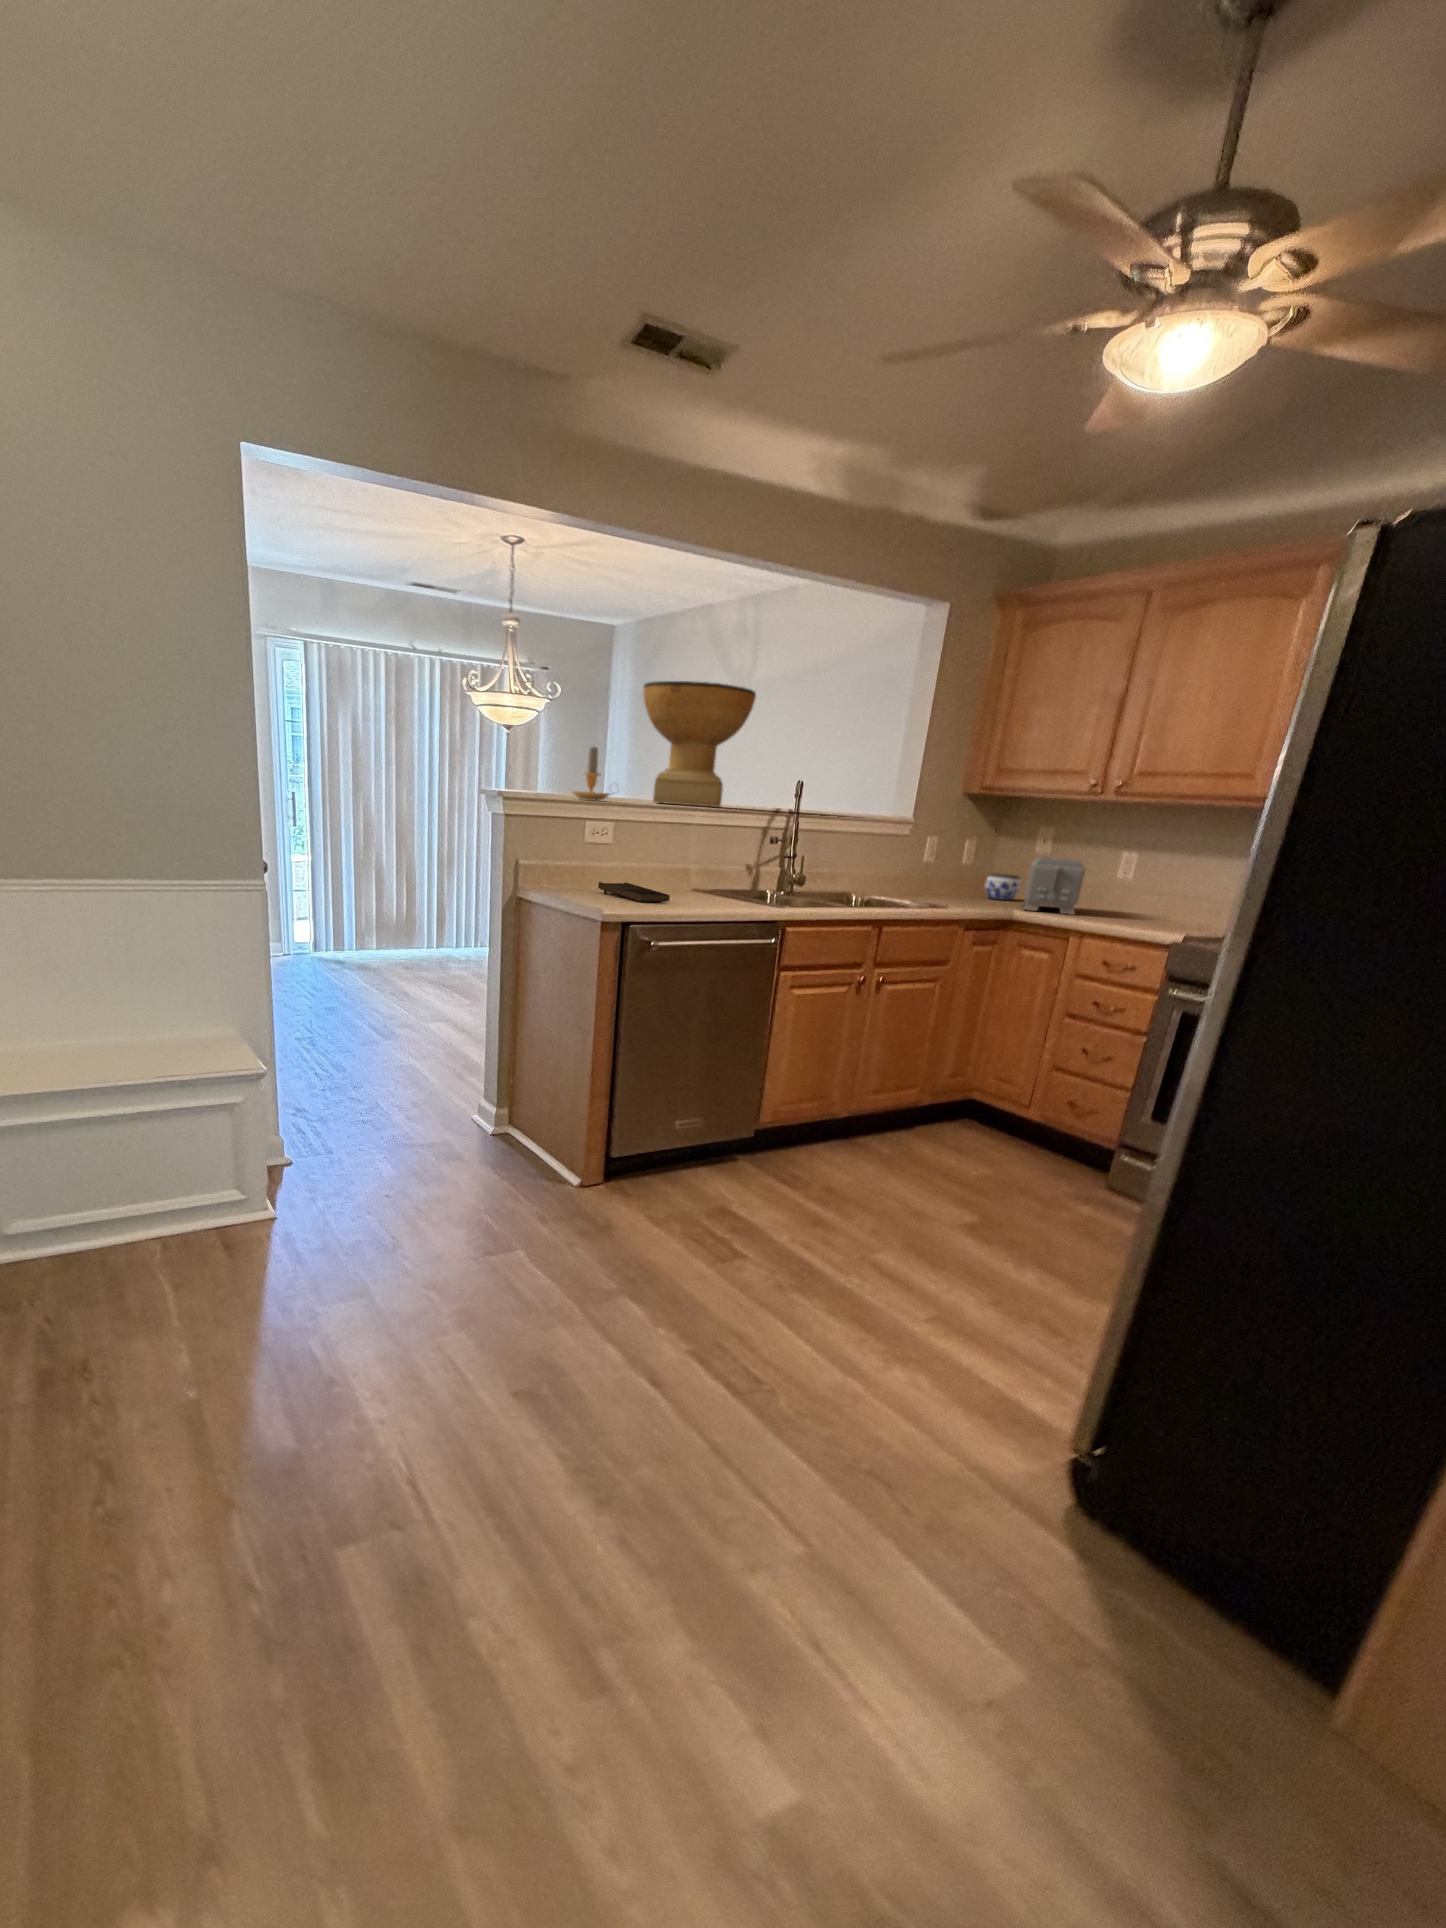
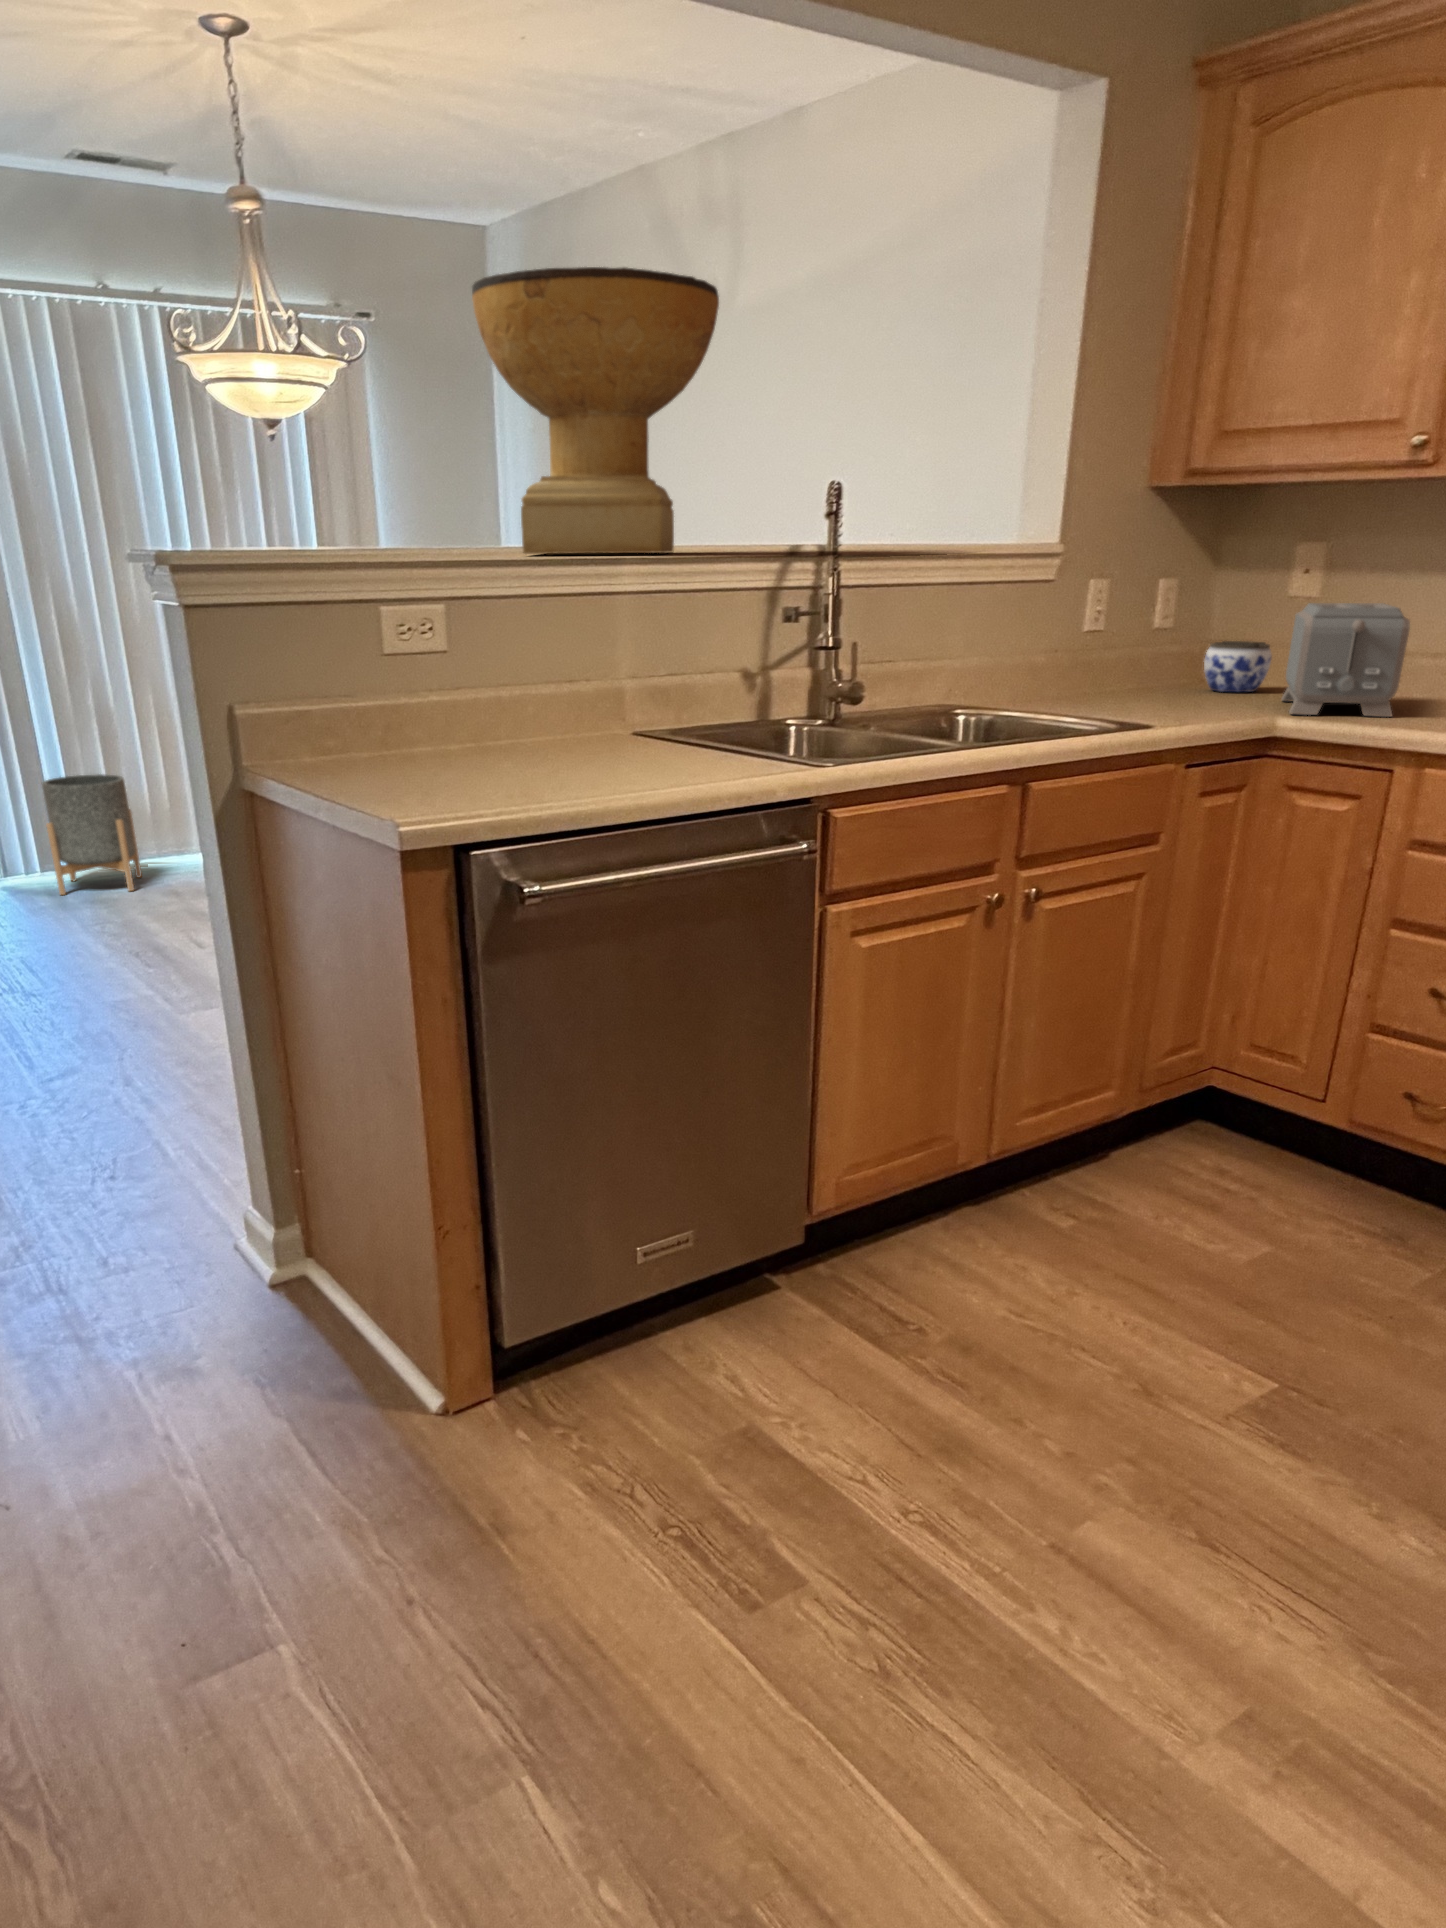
candle: present [572,747,613,800] -> none [326,428,431,559]
tray: present [598,882,670,902] -> none [413,738,566,787]
planter: none [346,900,389,965] -> present [42,774,142,895]

